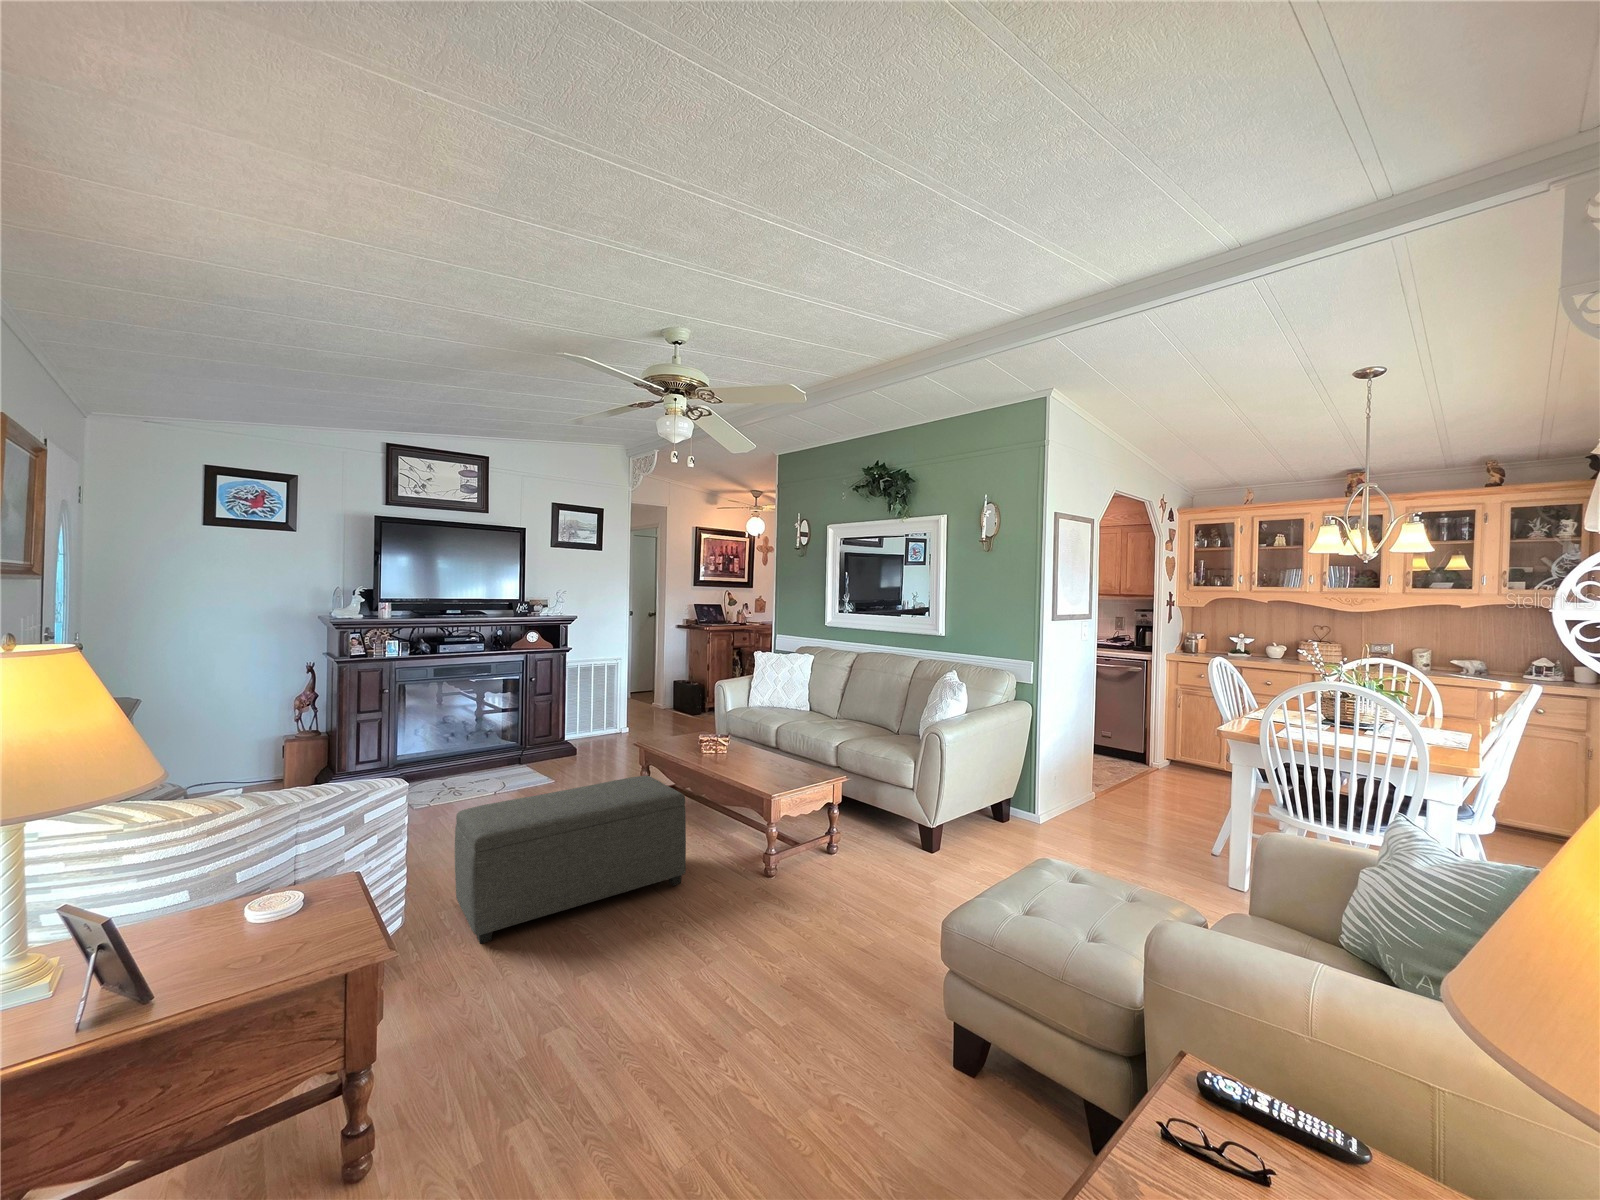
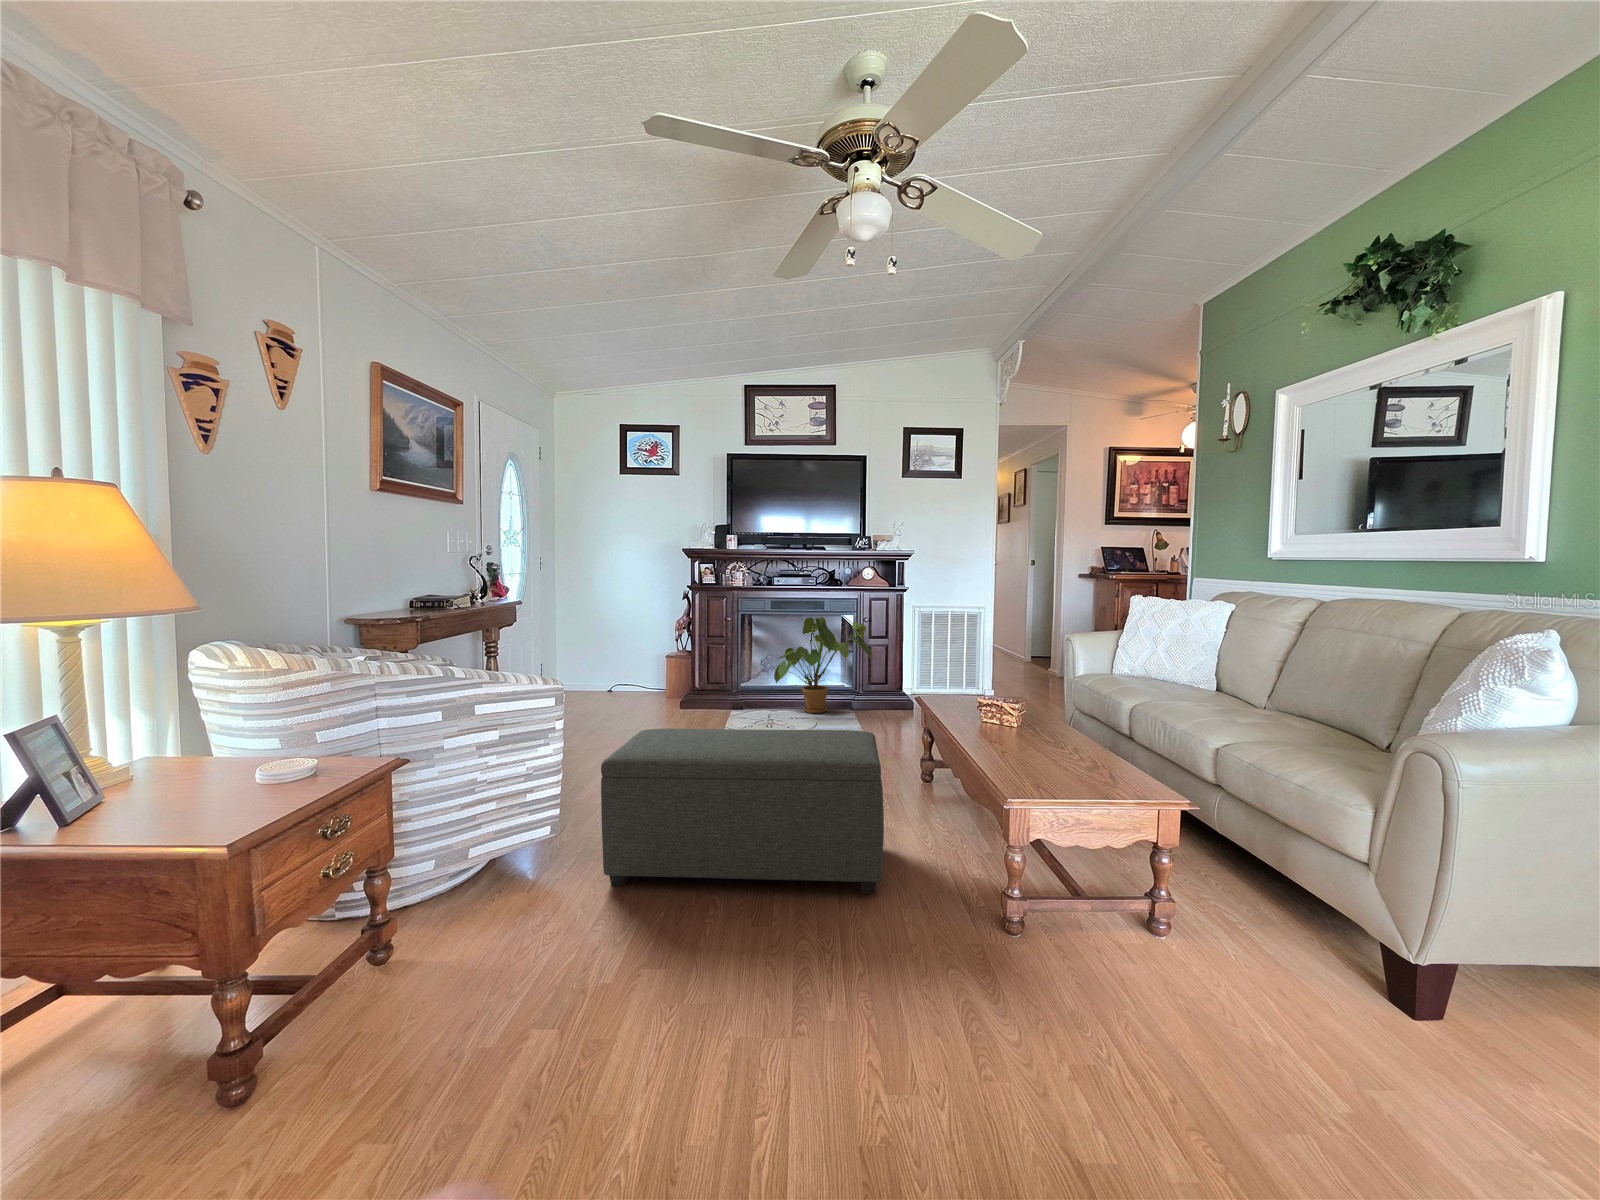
house plant: none [446,681,550,775] -> present [774,617,871,713]

